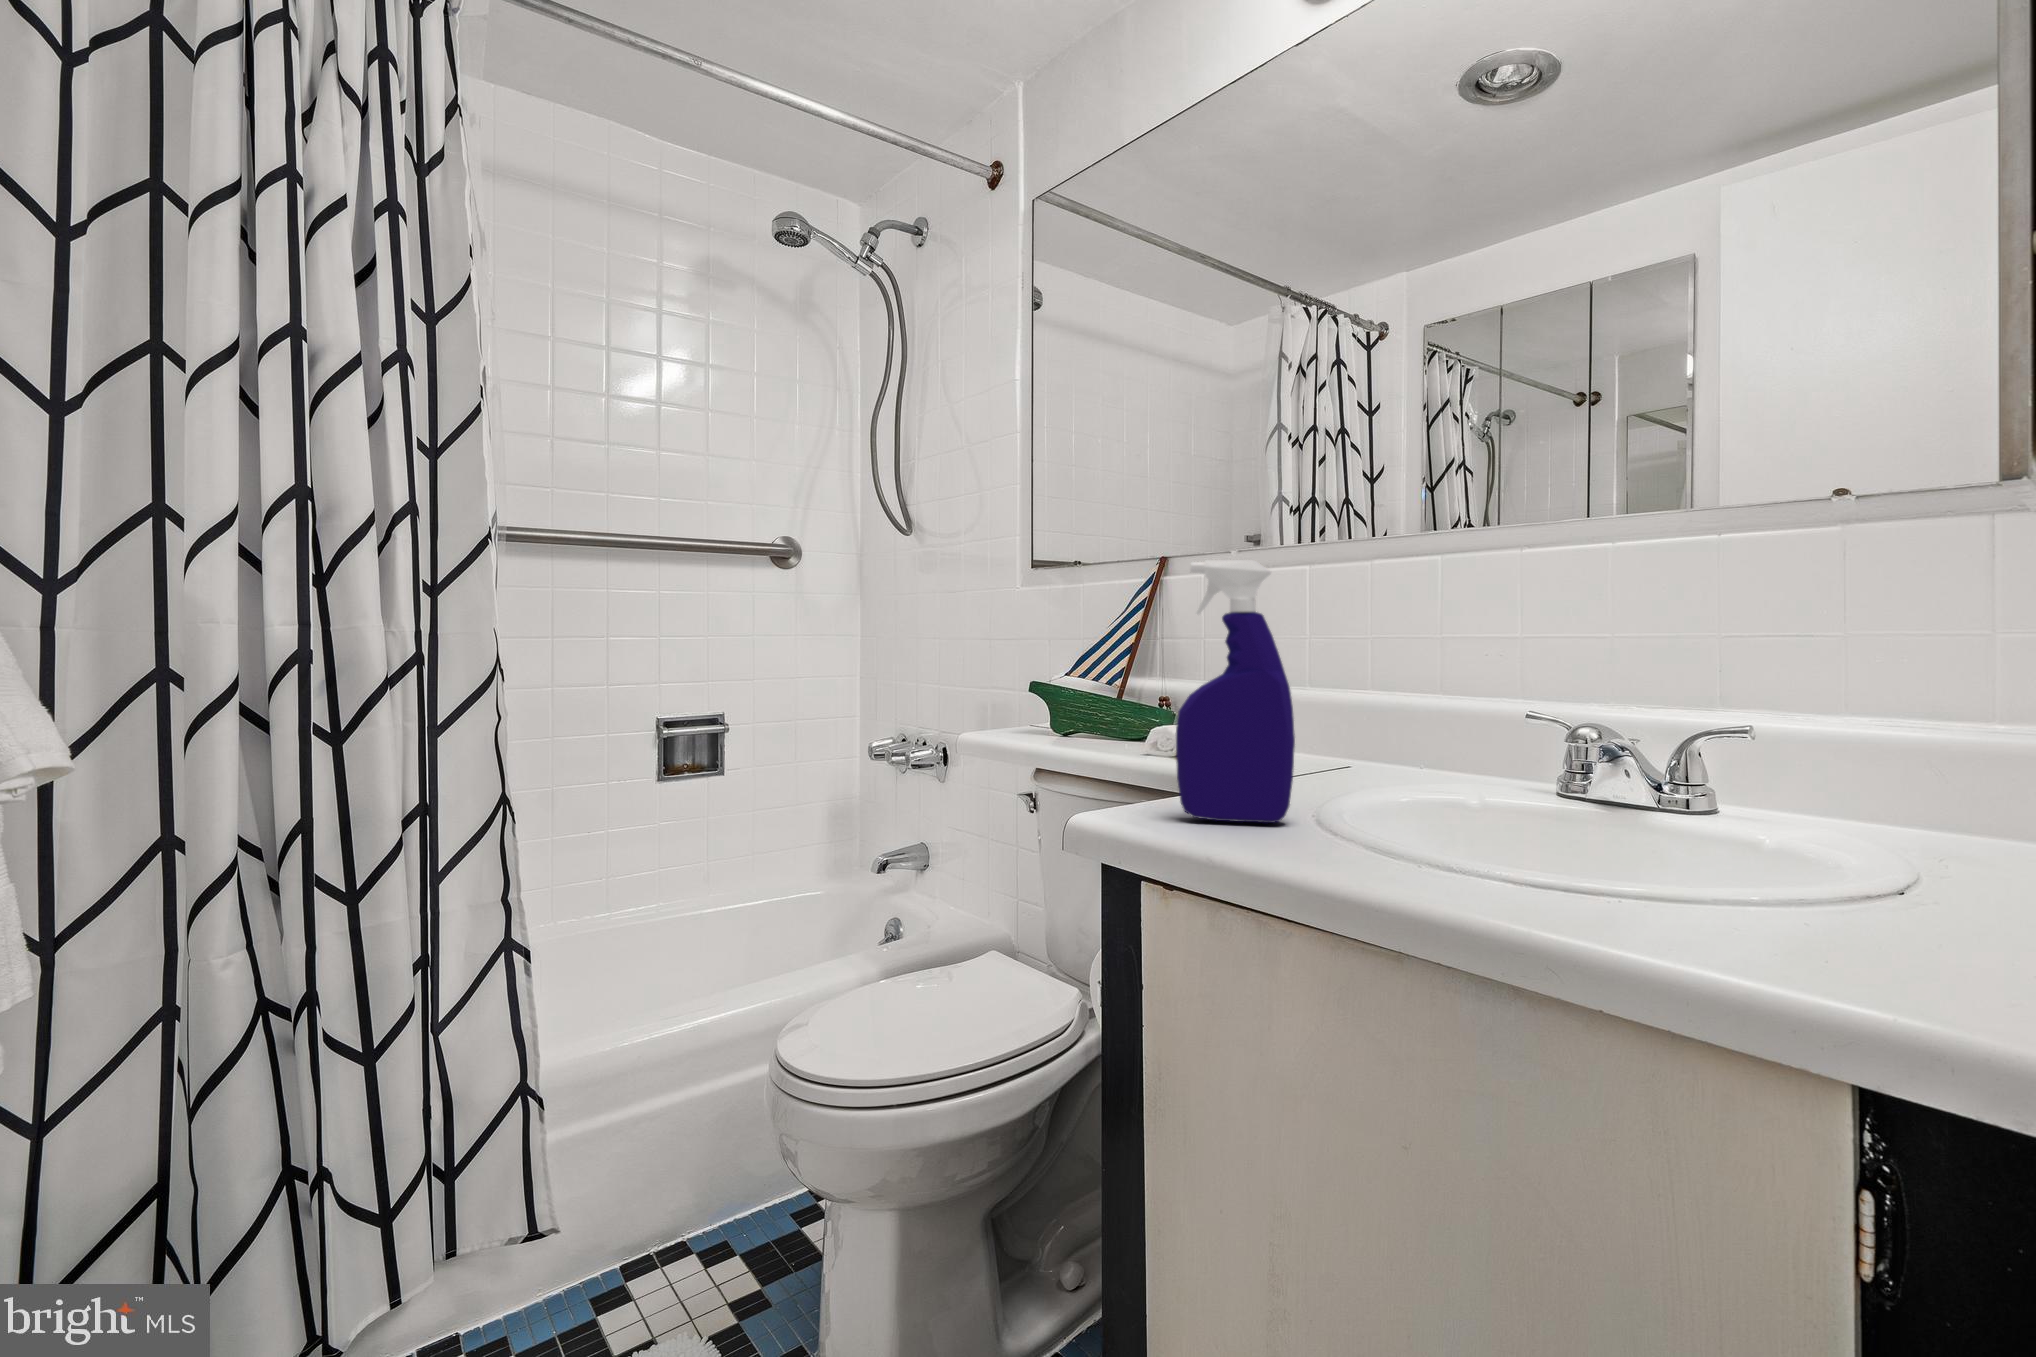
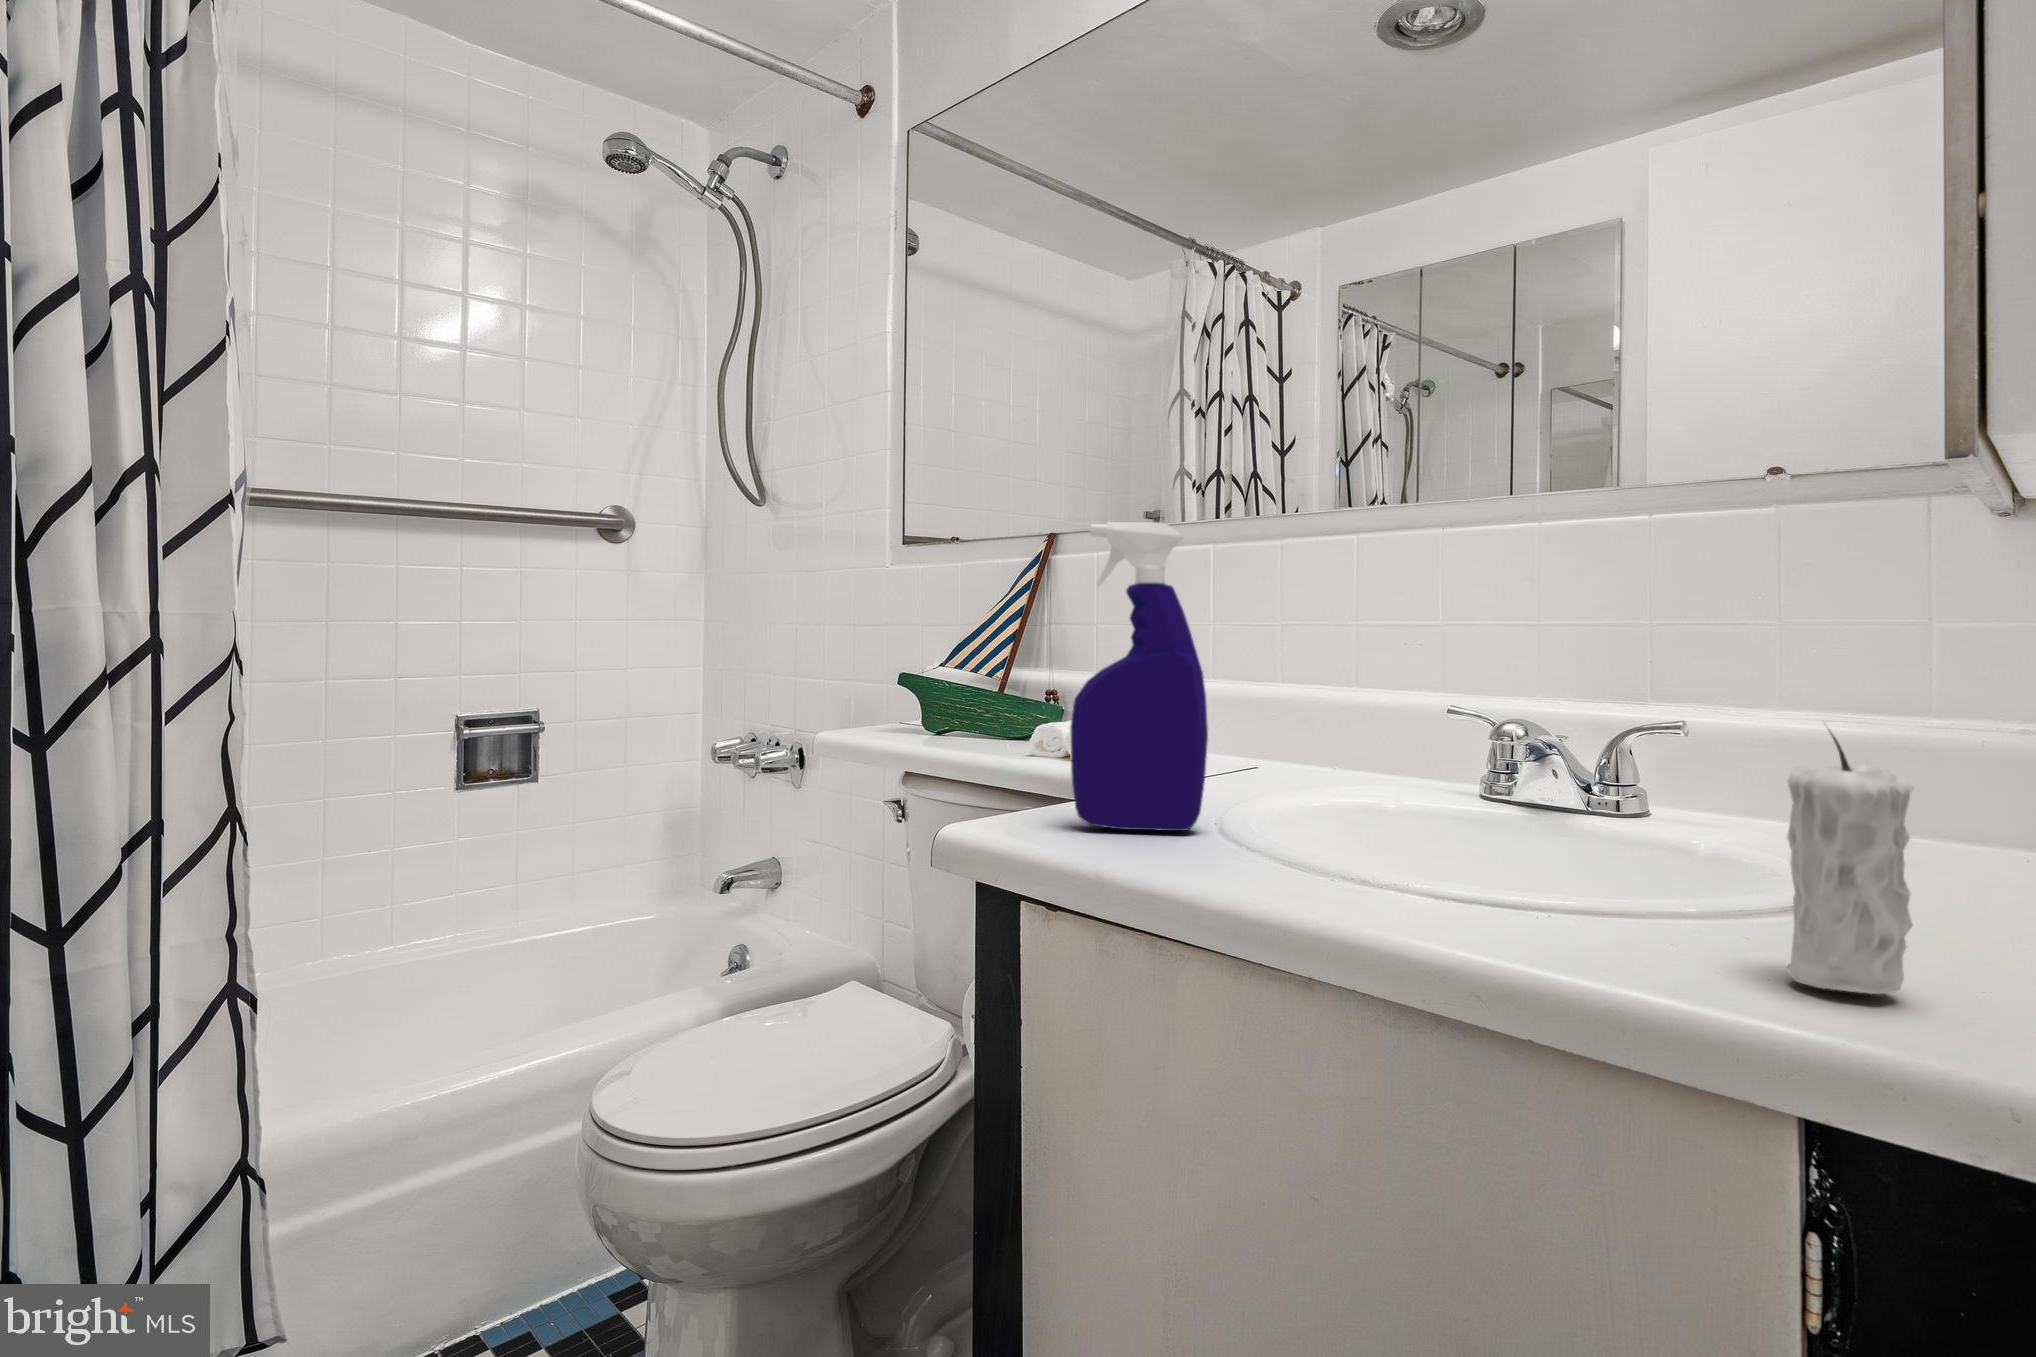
candle: none [1774,732,1880,962] -> present [1787,731,1914,994]

